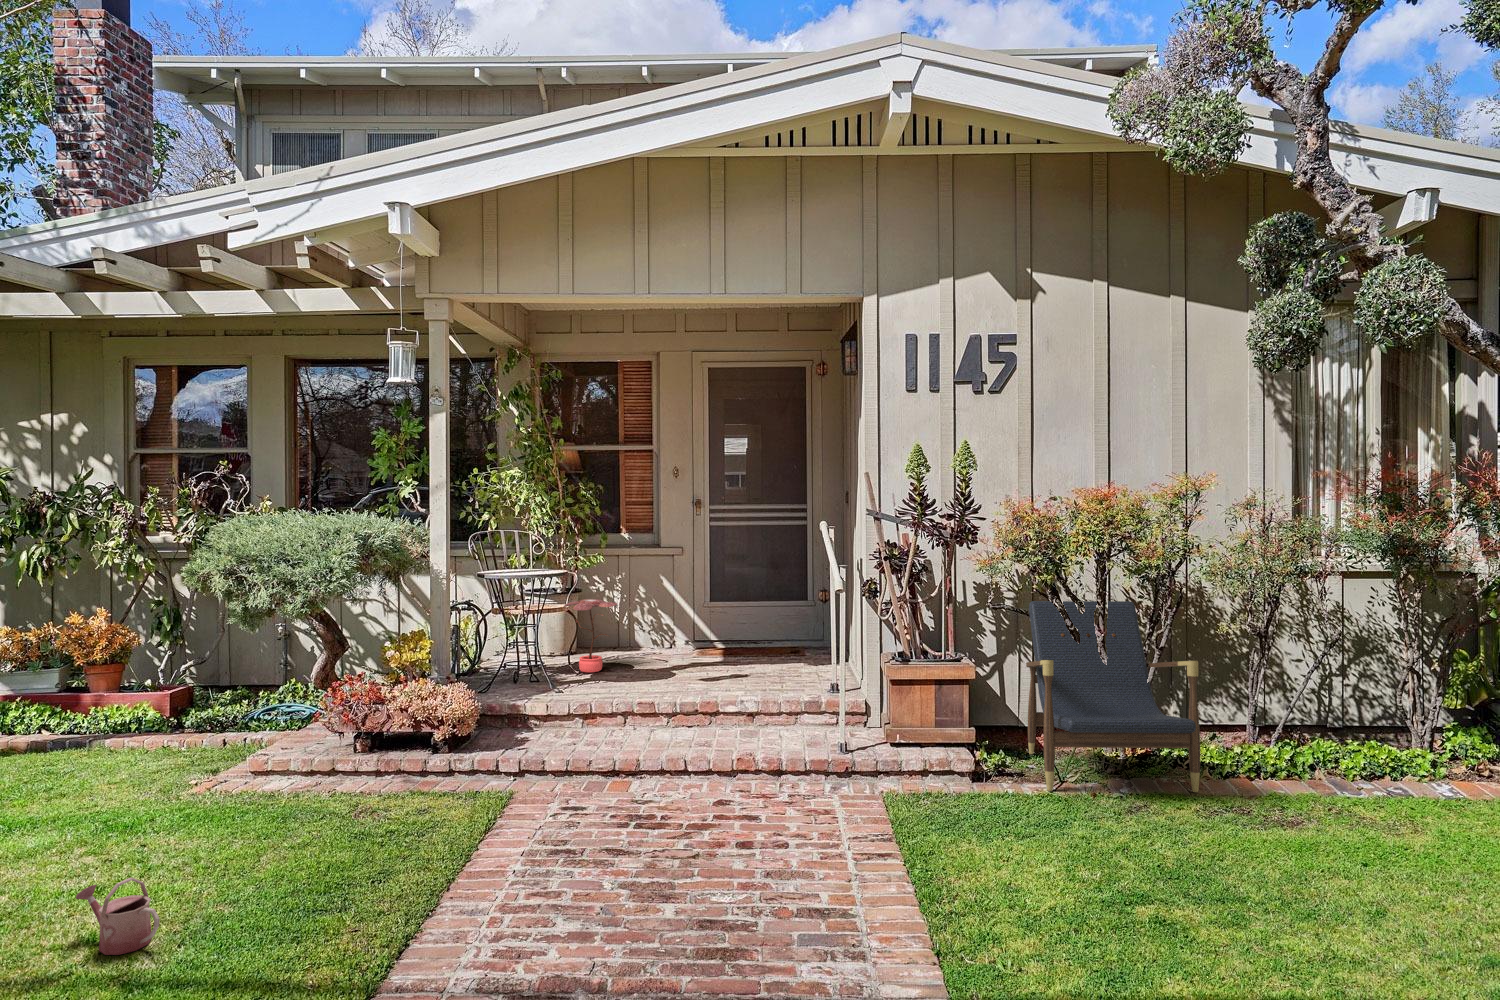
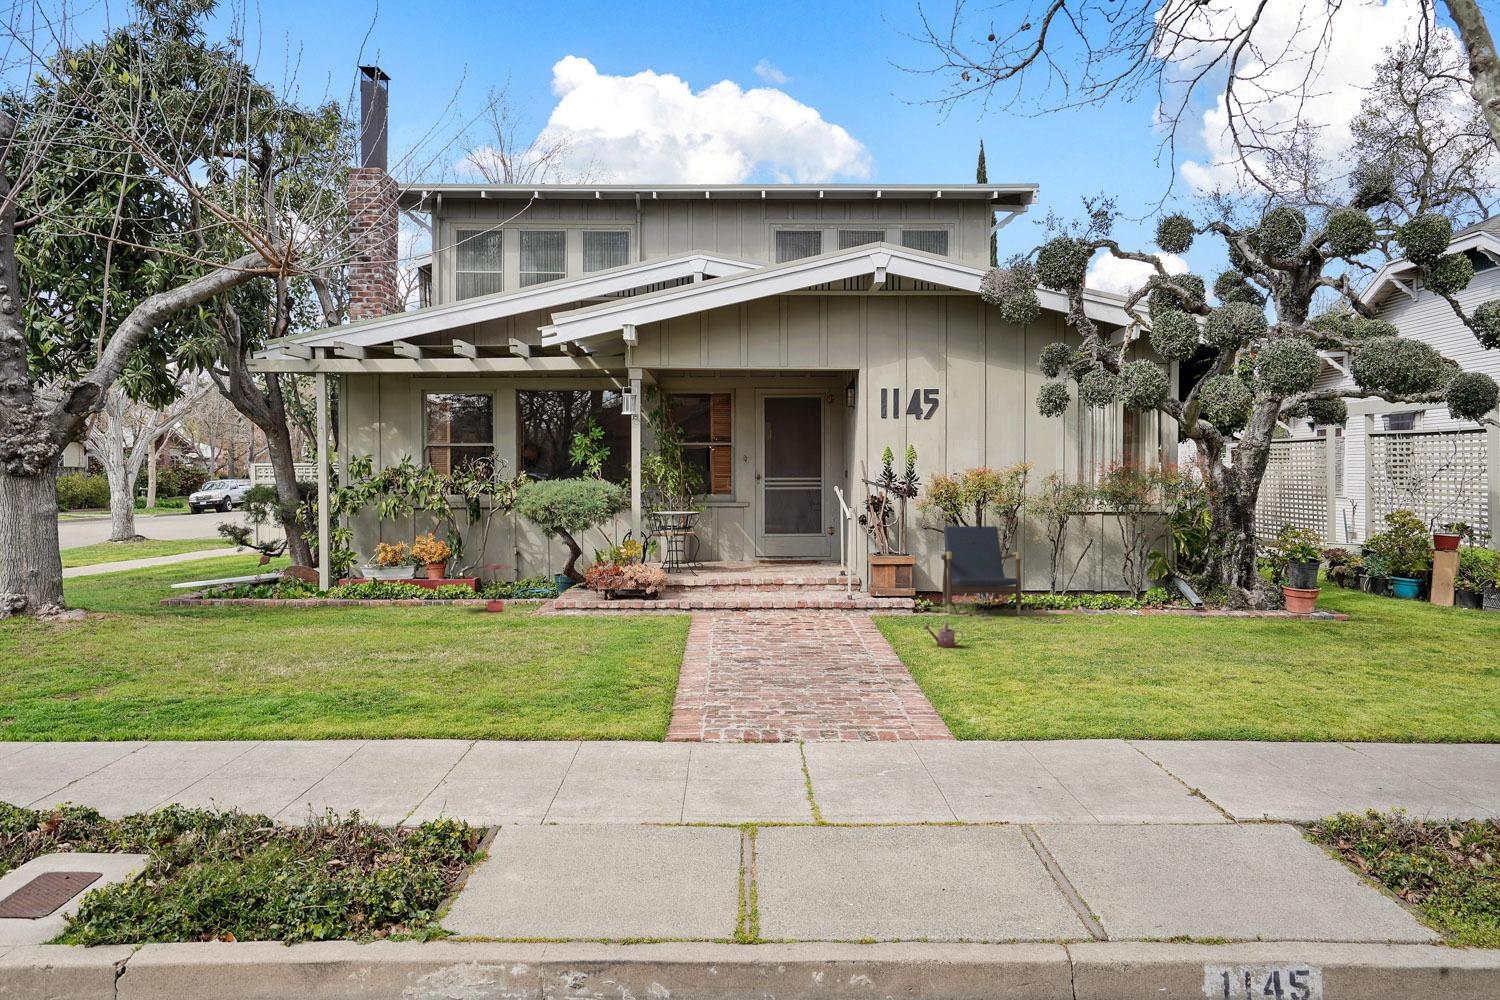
potted plant: present [564,599,618,673] -> present [477,564,512,612]
watering can: present [76,878,159,955] -> present [923,620,963,647]

